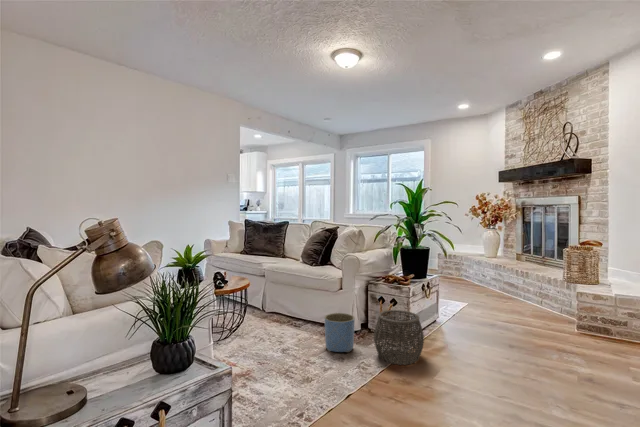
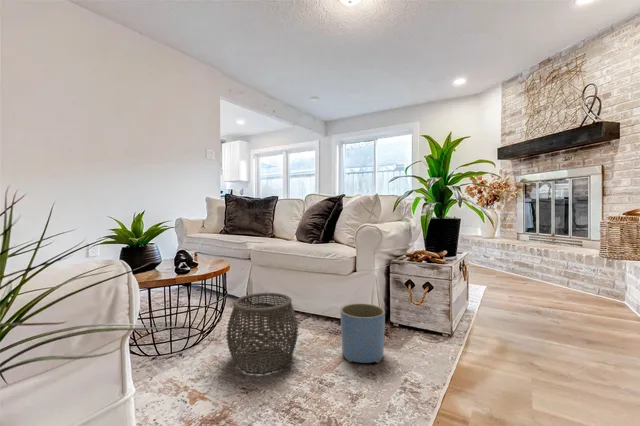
woven basket: present [374,310,424,365] -> present [226,293,298,373]

